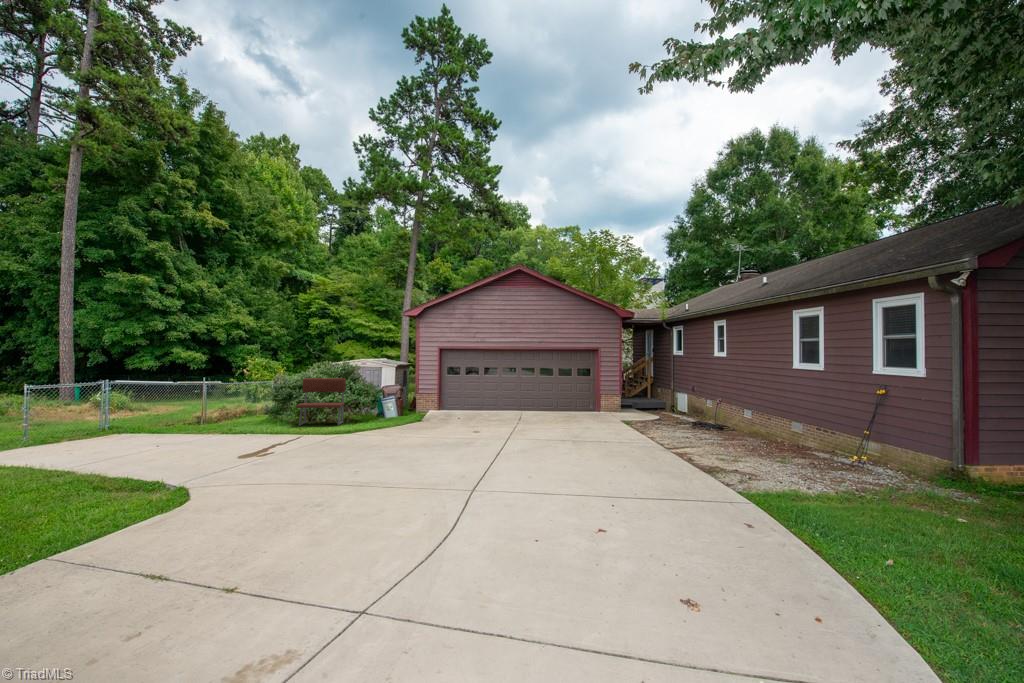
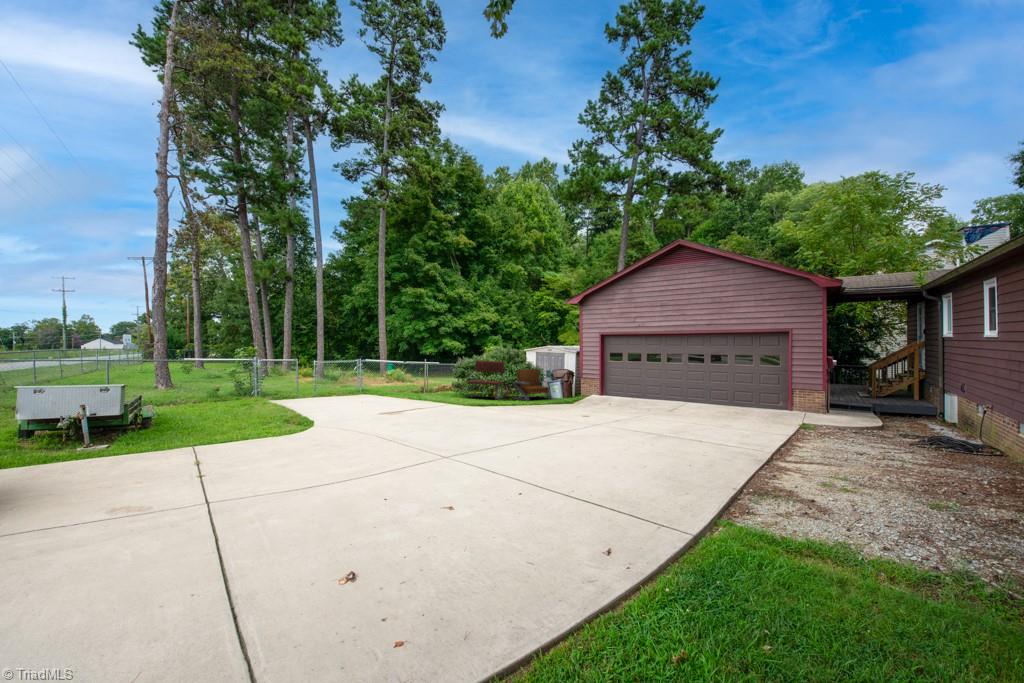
lounge chair: none [355,386,403,423] -> present [513,369,552,401]

